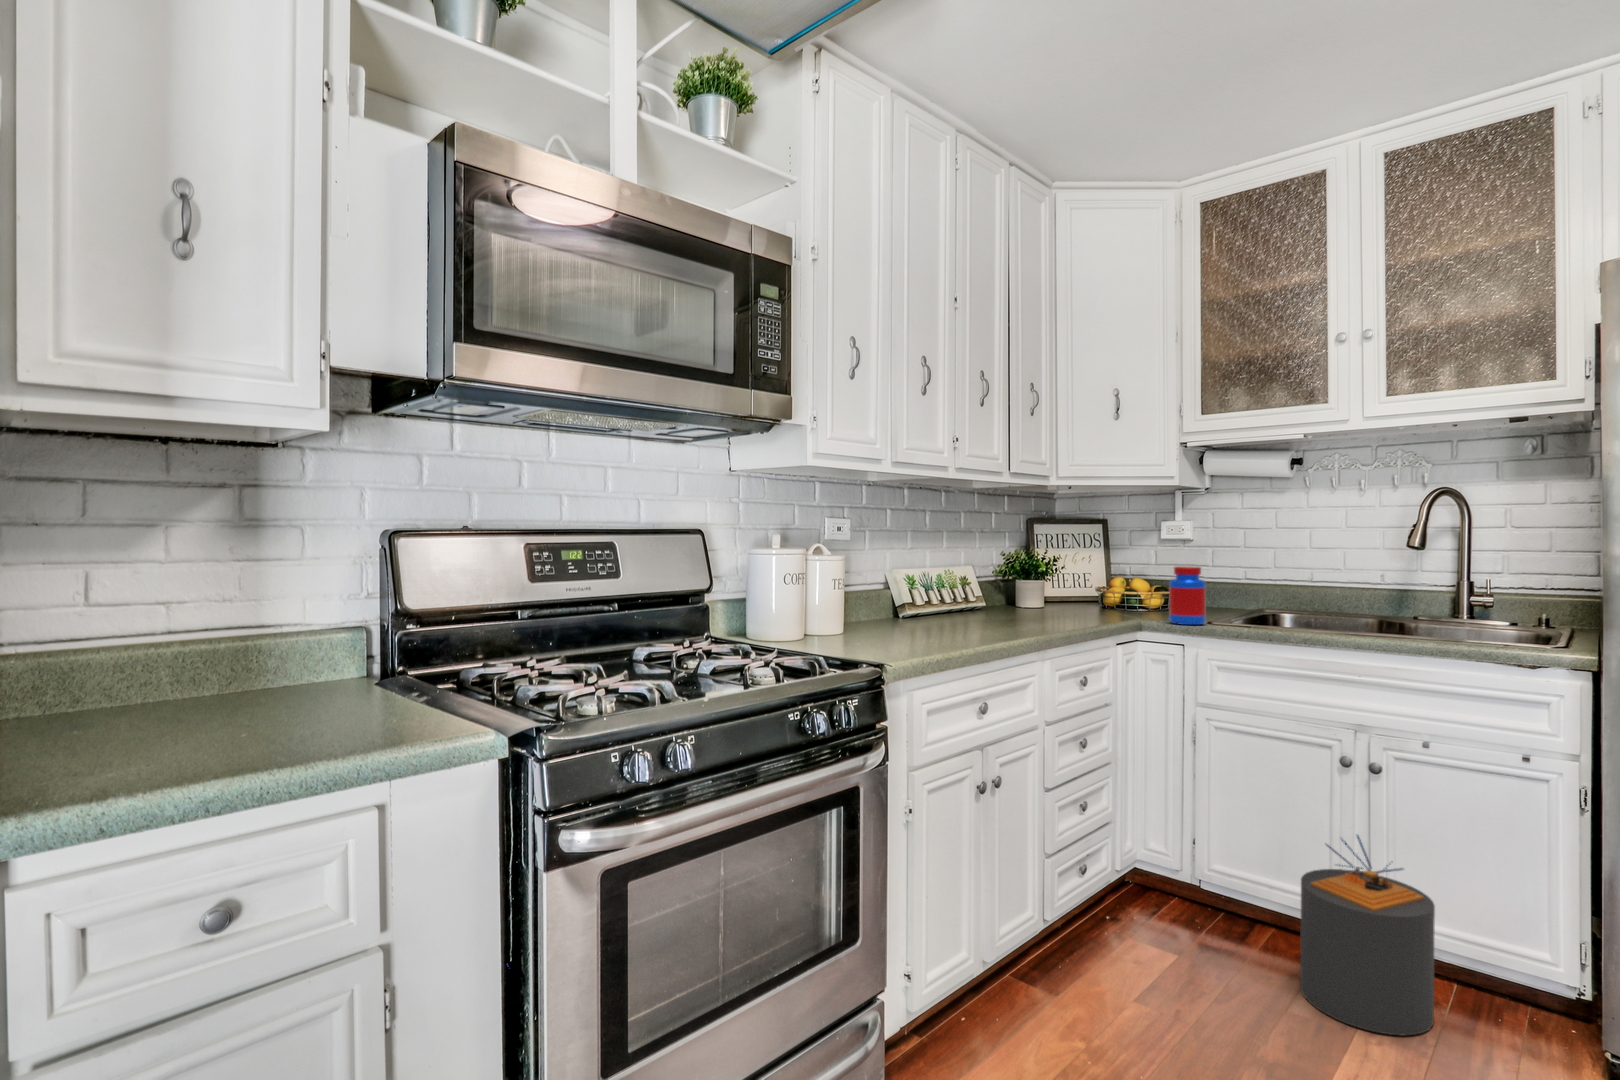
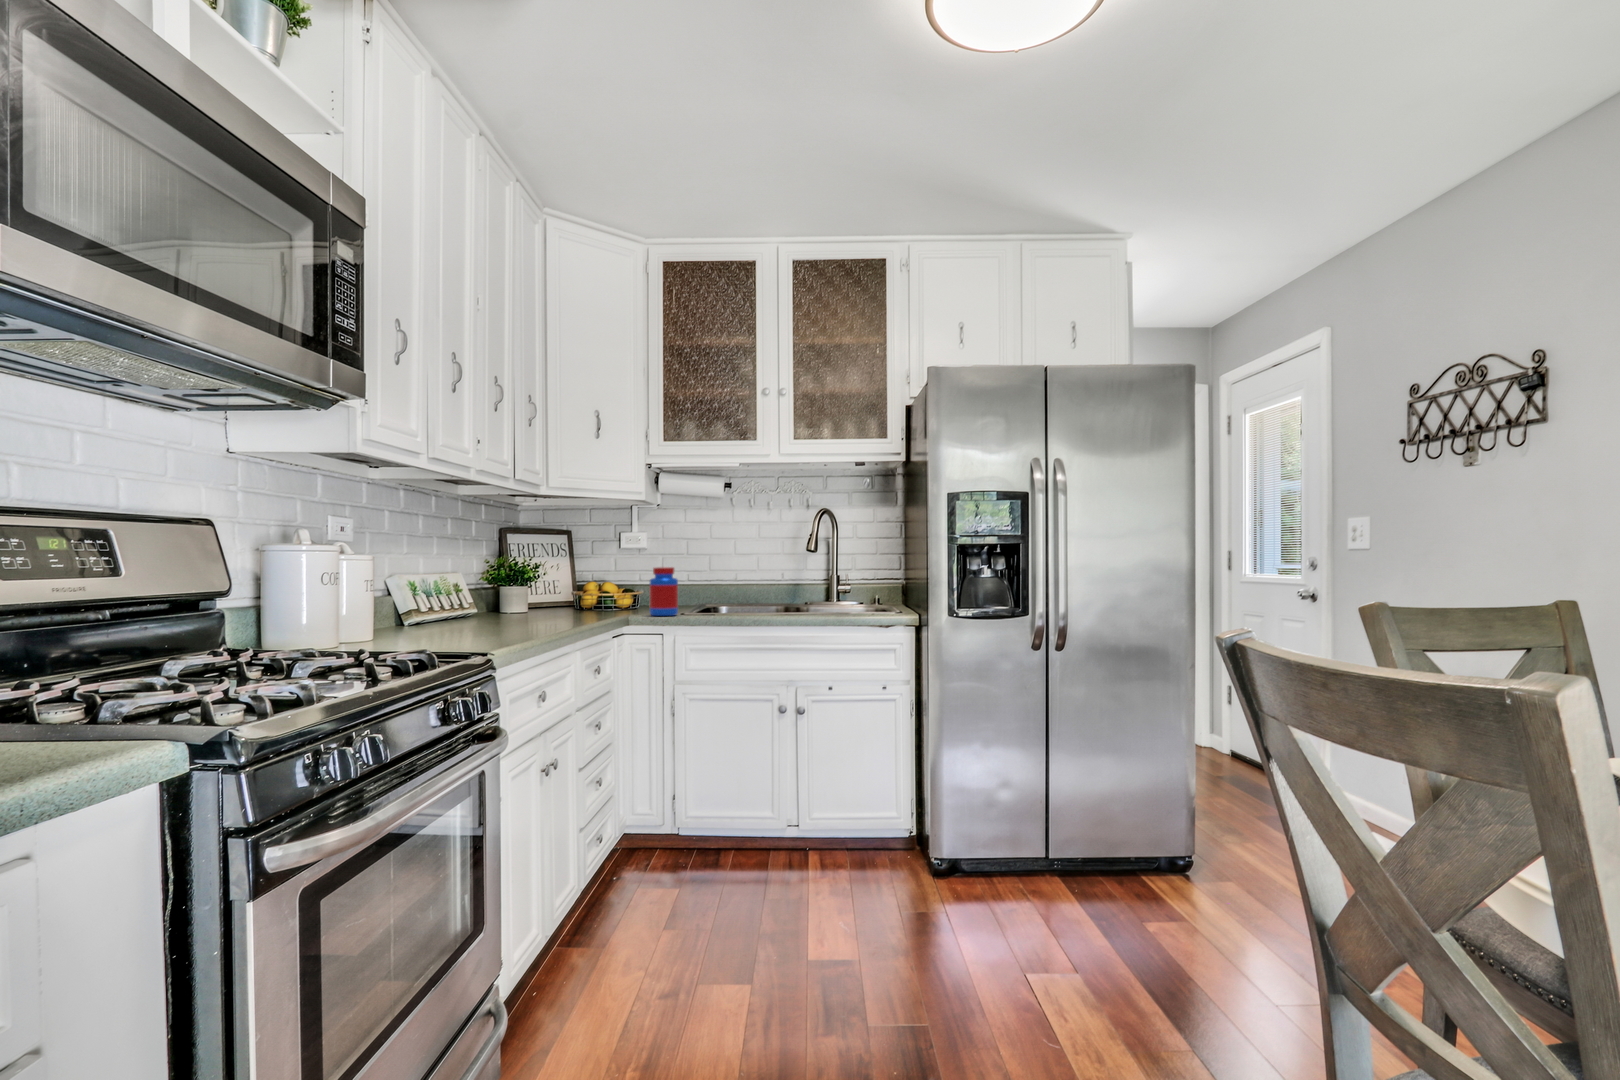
trash can: present [1300,835,1435,1035] -> none [766,756,848,898]

